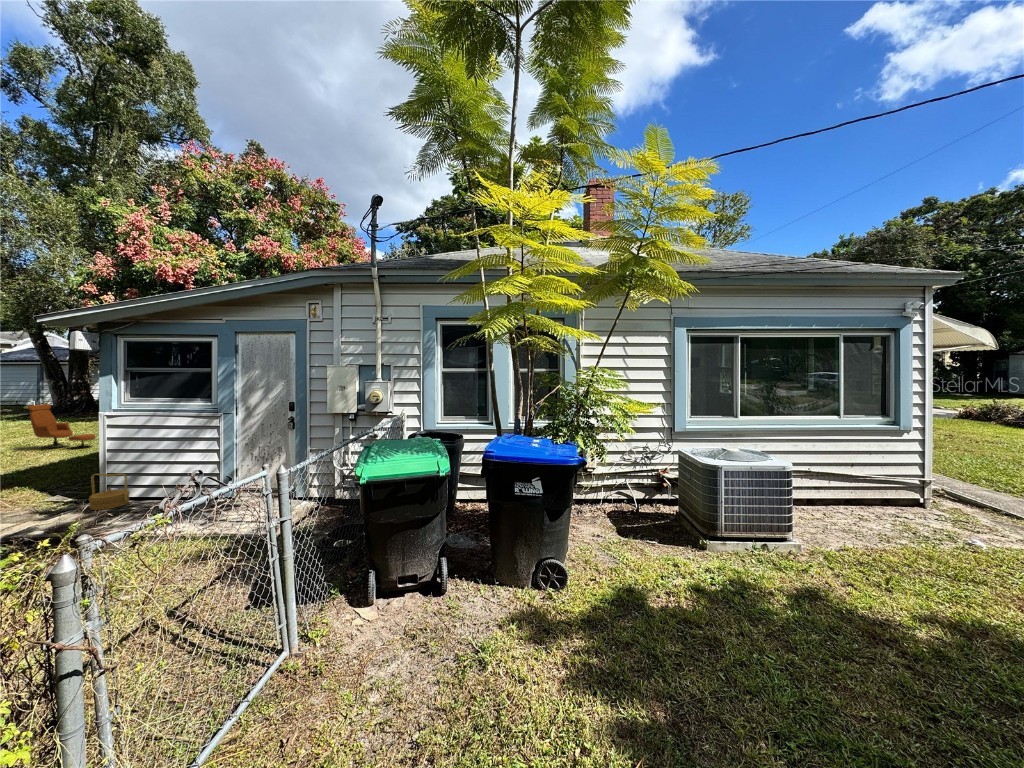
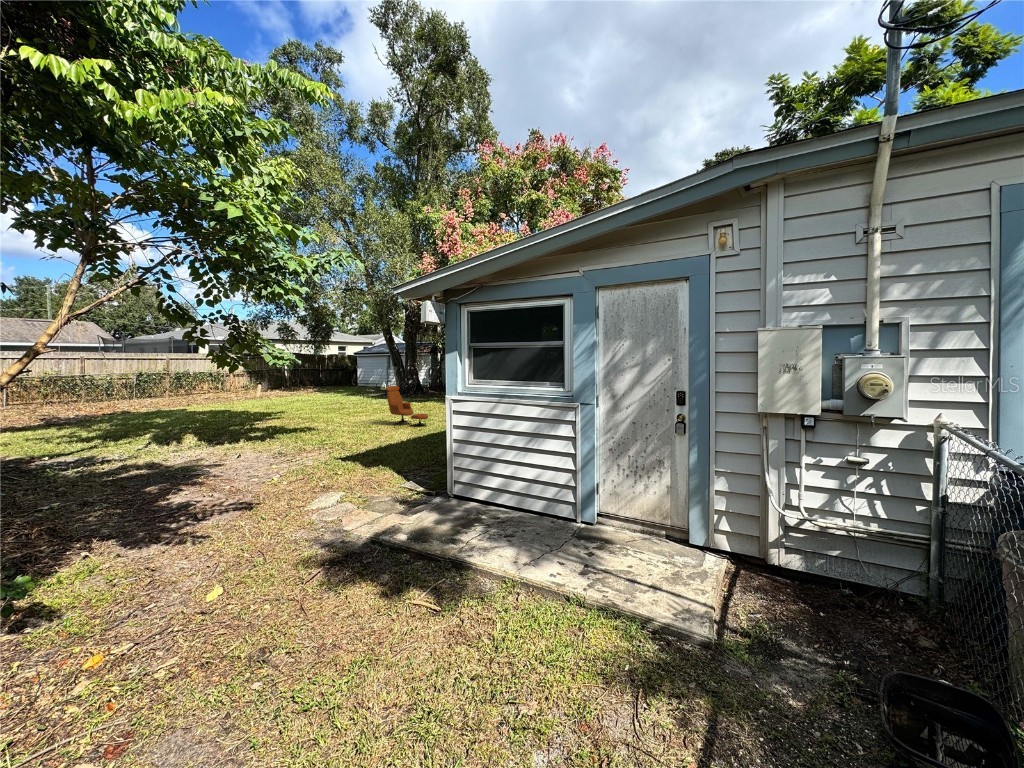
woven basket: present [89,473,130,510] -> none [442,468,477,512]

